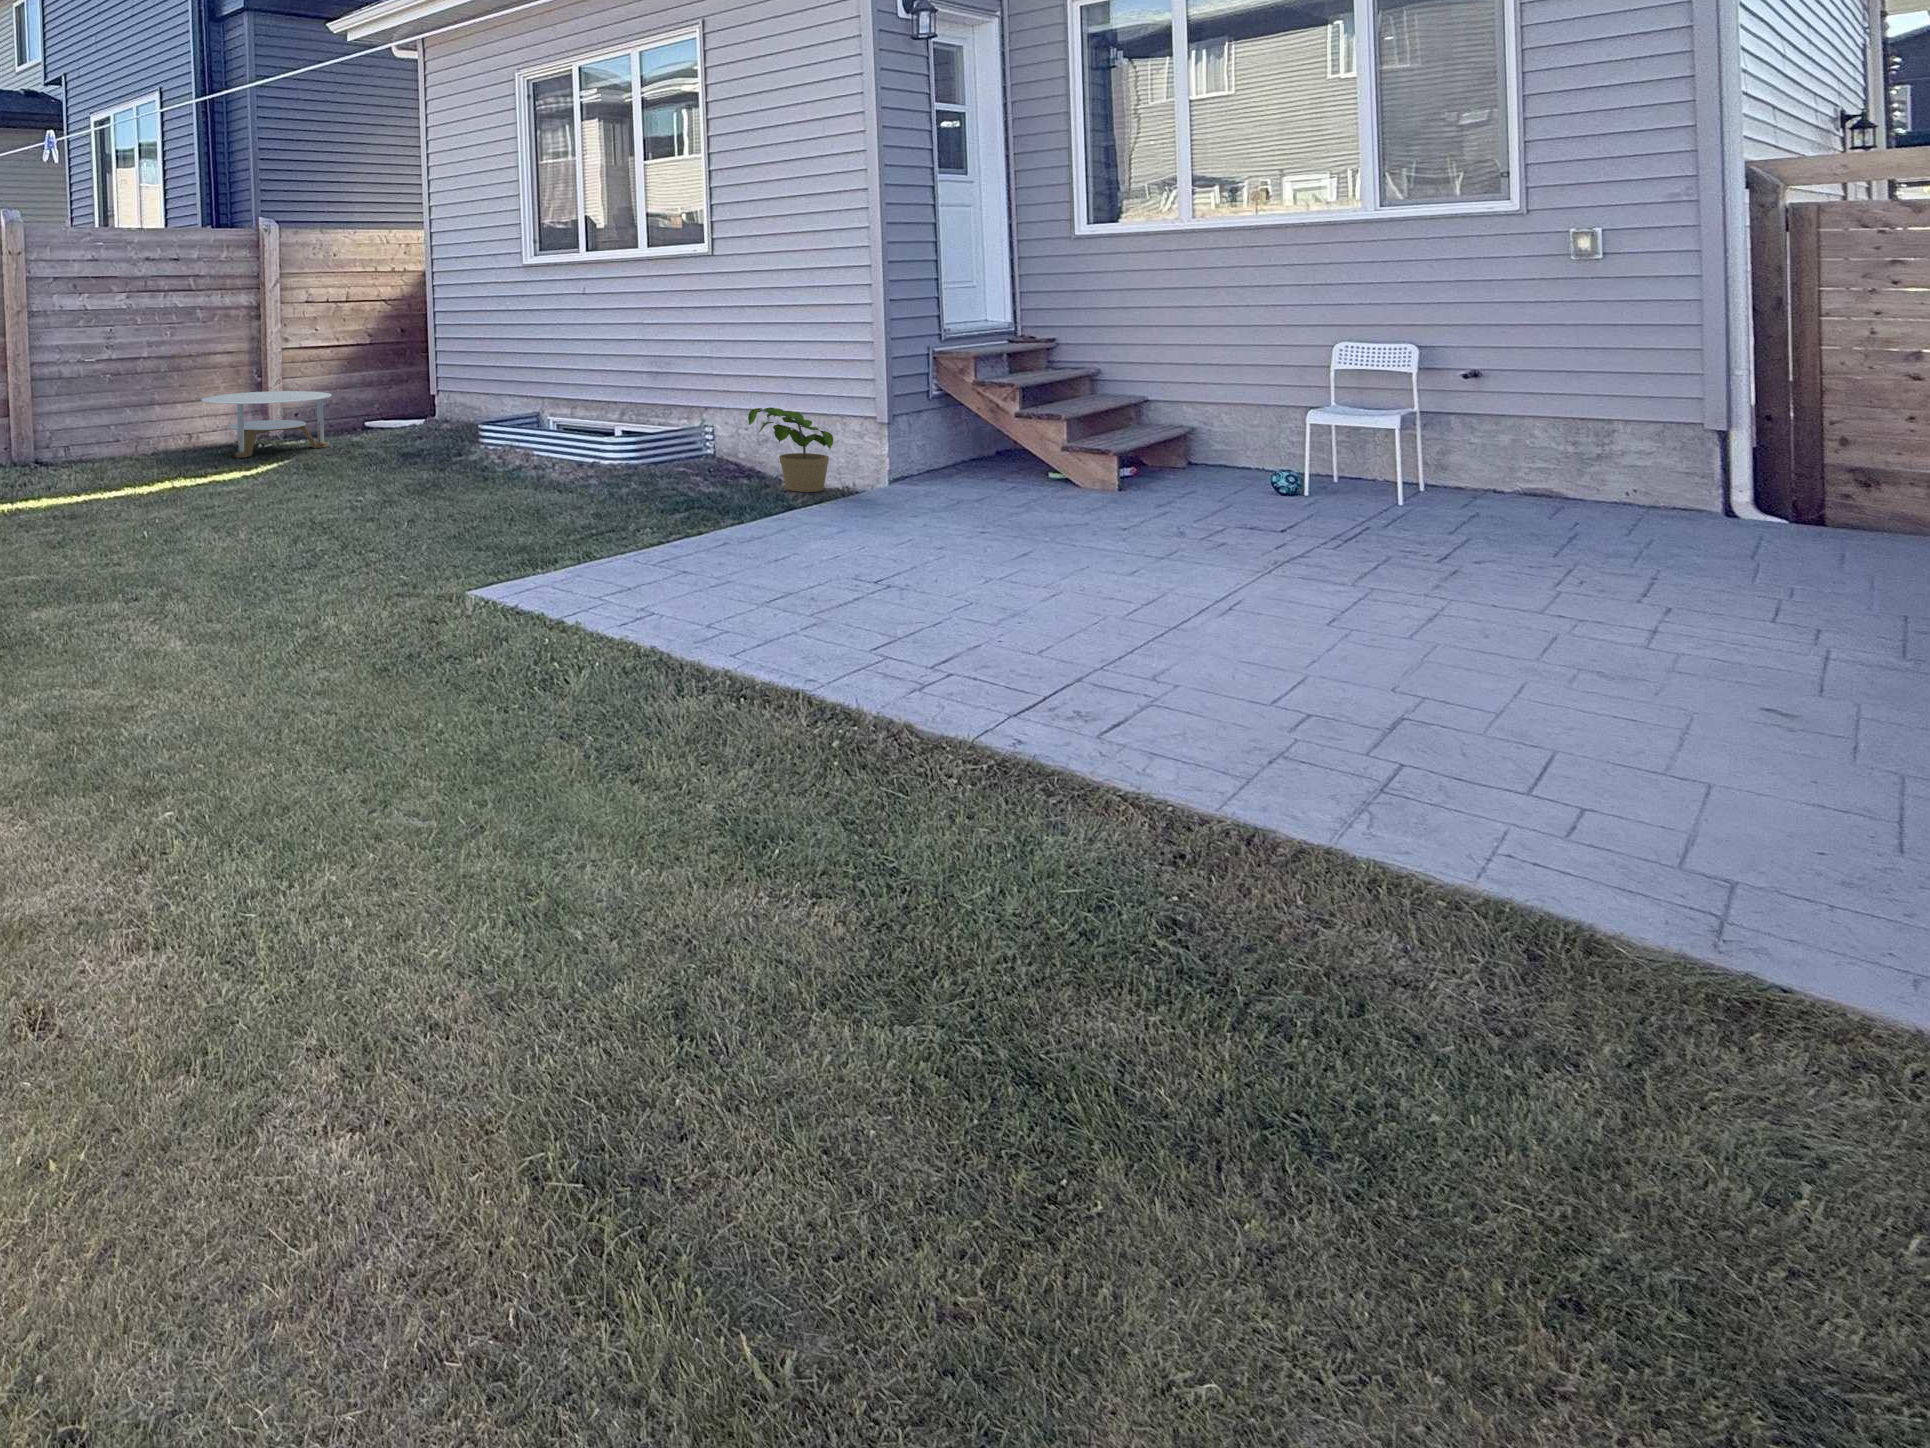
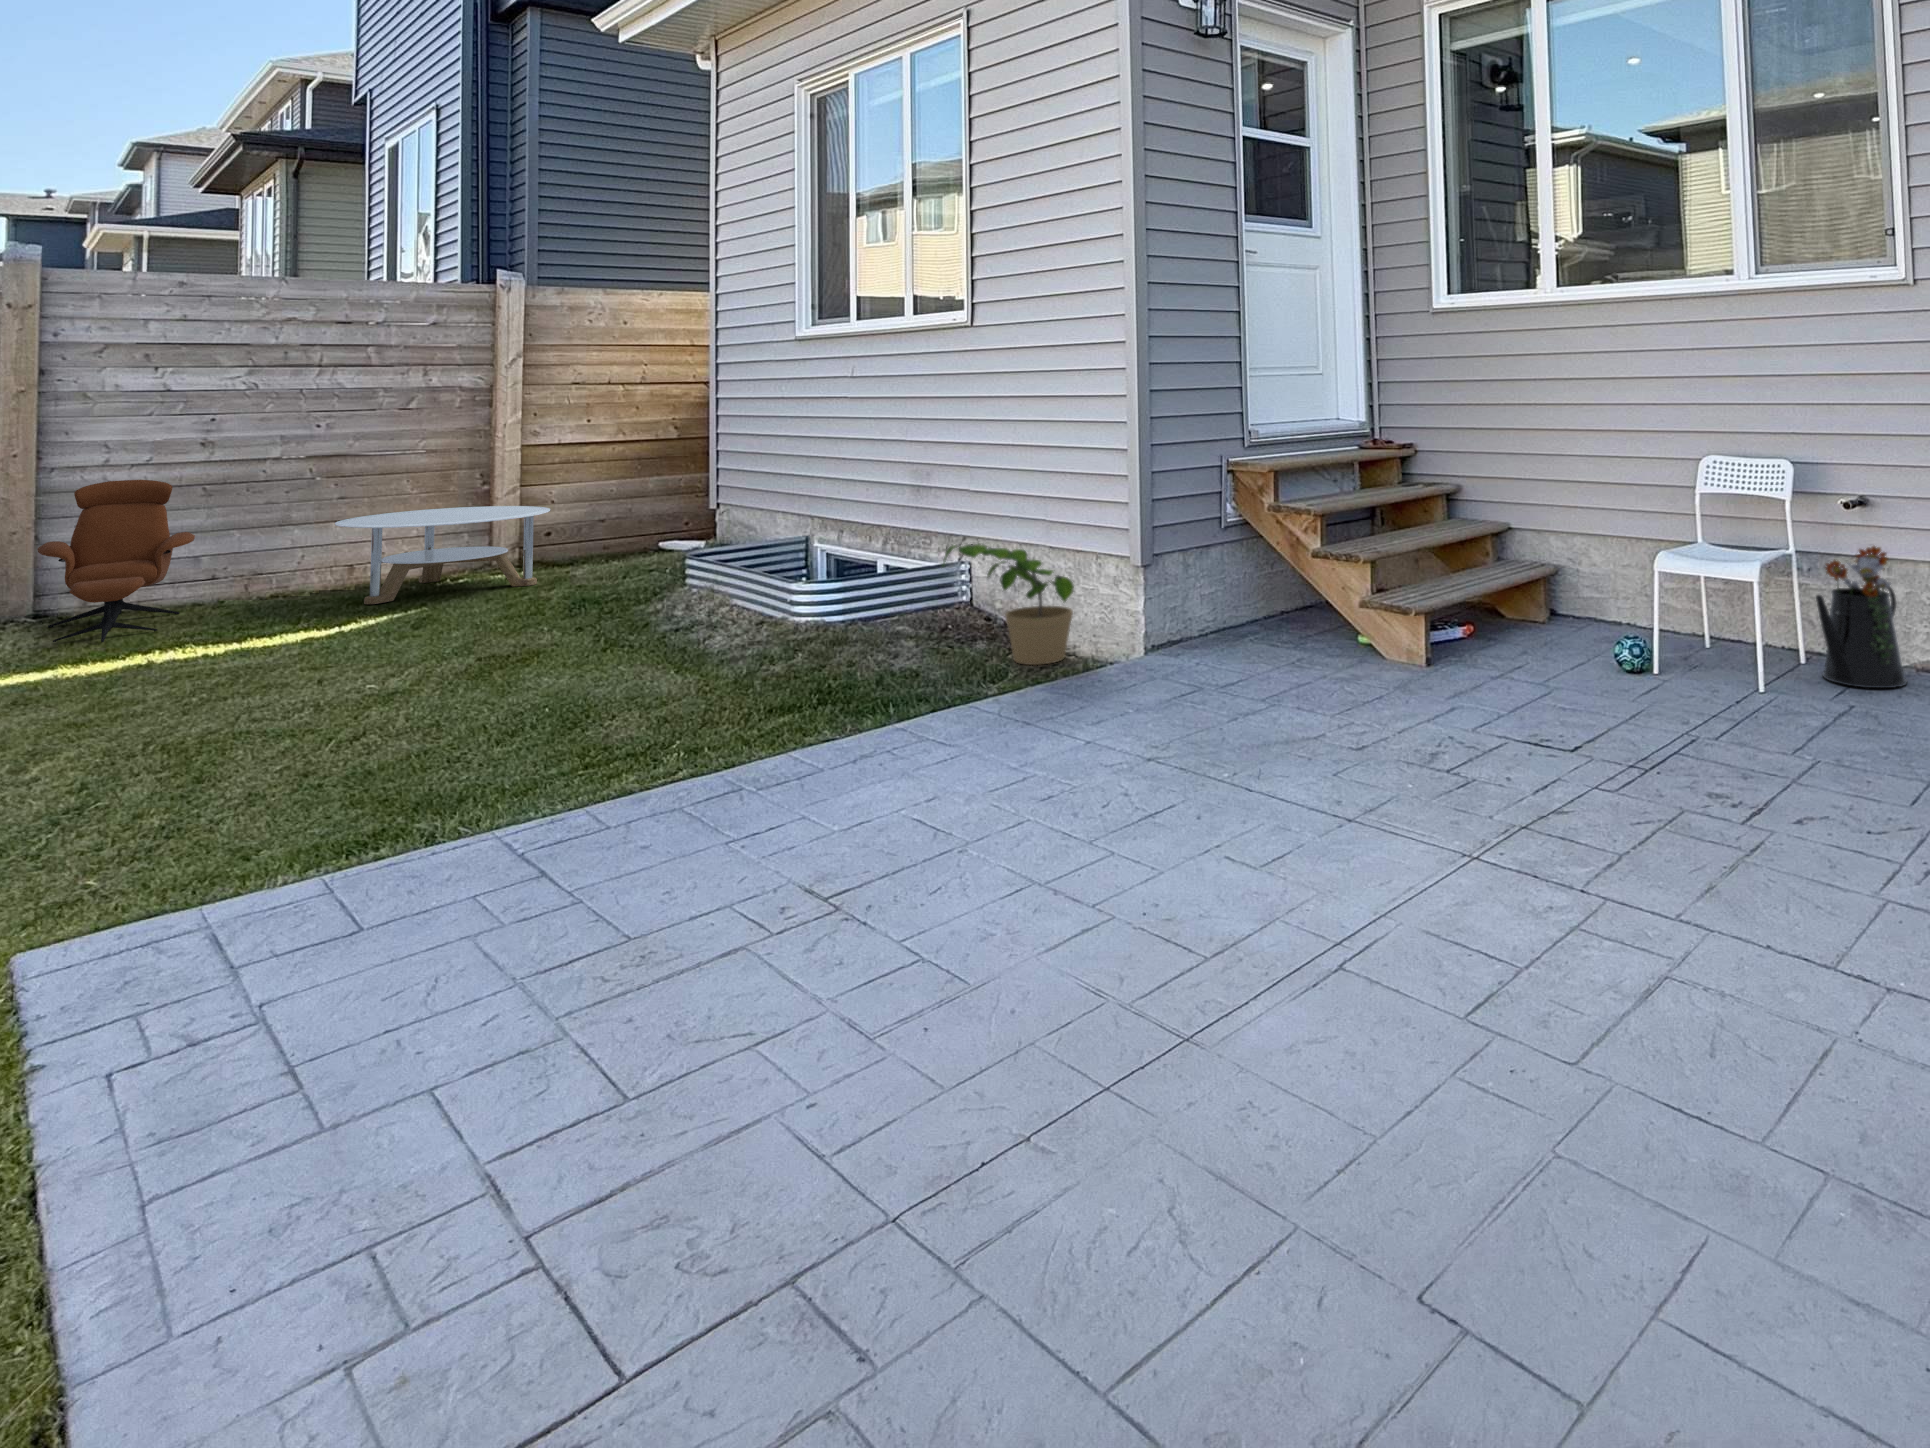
lounge chair: none [48,371,137,477] -> present [37,480,195,642]
watering can: none [1443,404,1517,503] -> present [1816,546,1907,688]

